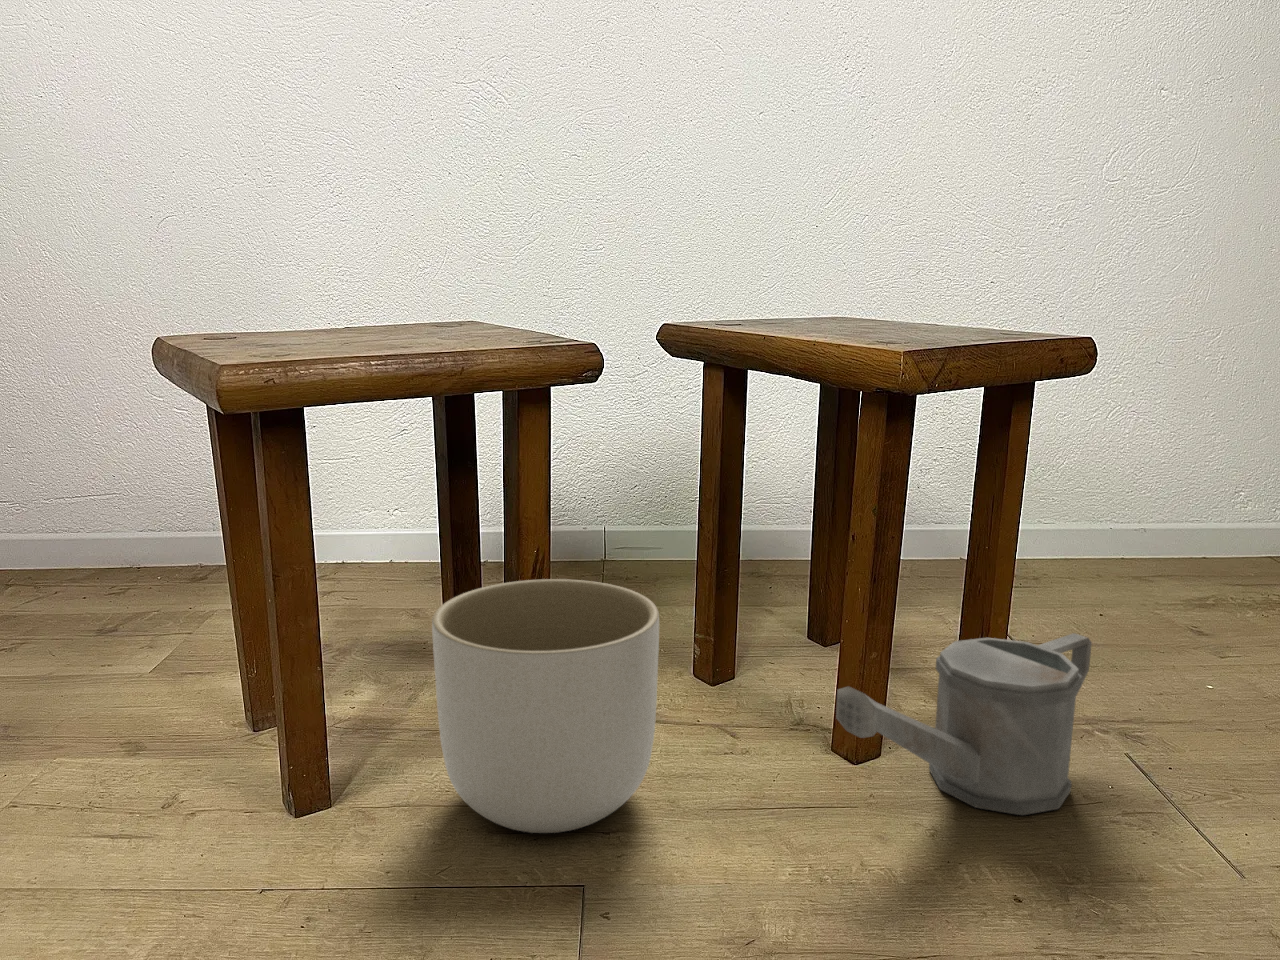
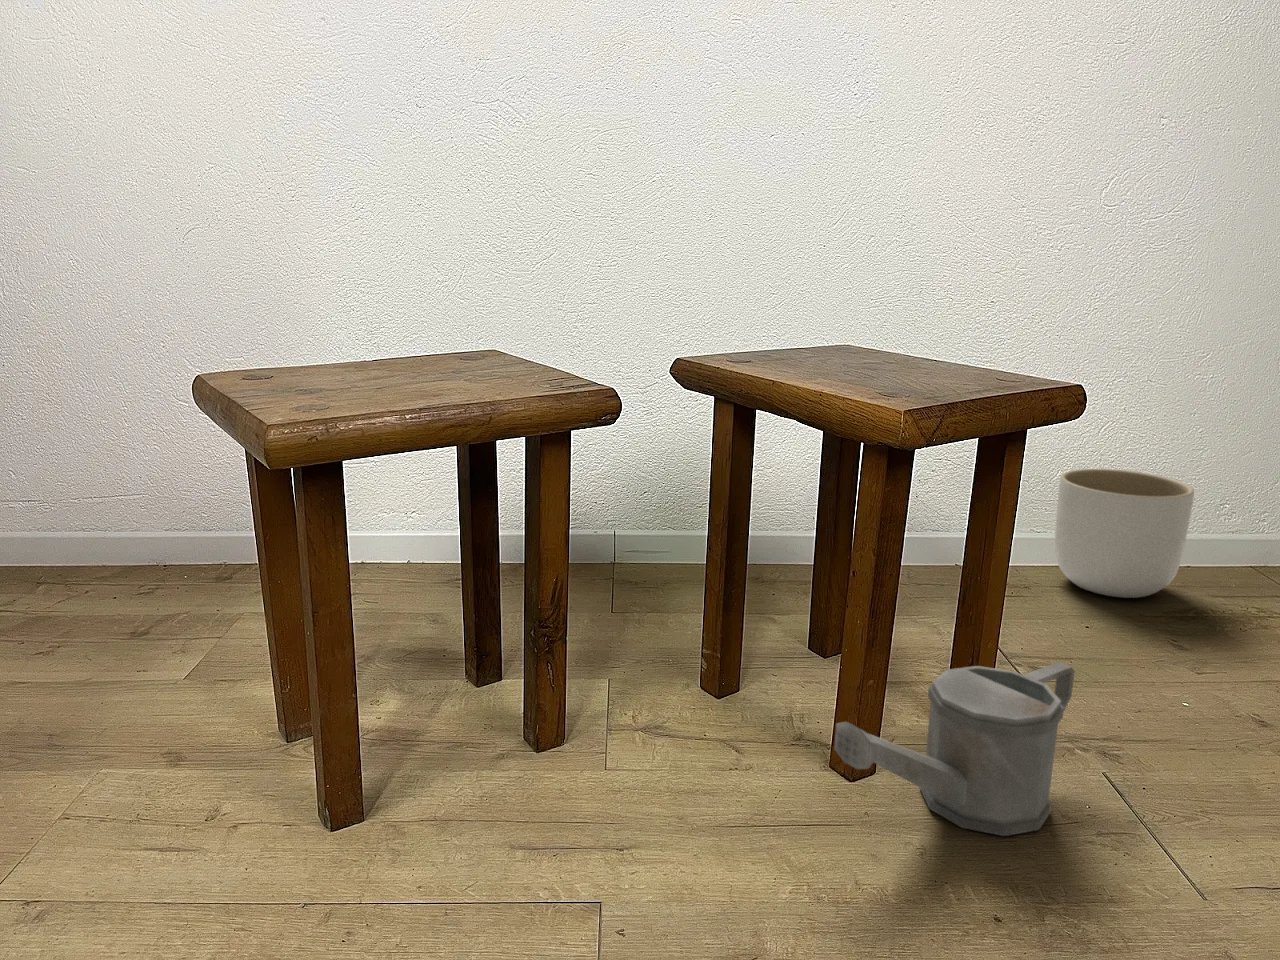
planter: present [432,579,659,833] -> present [1055,469,1194,598]

